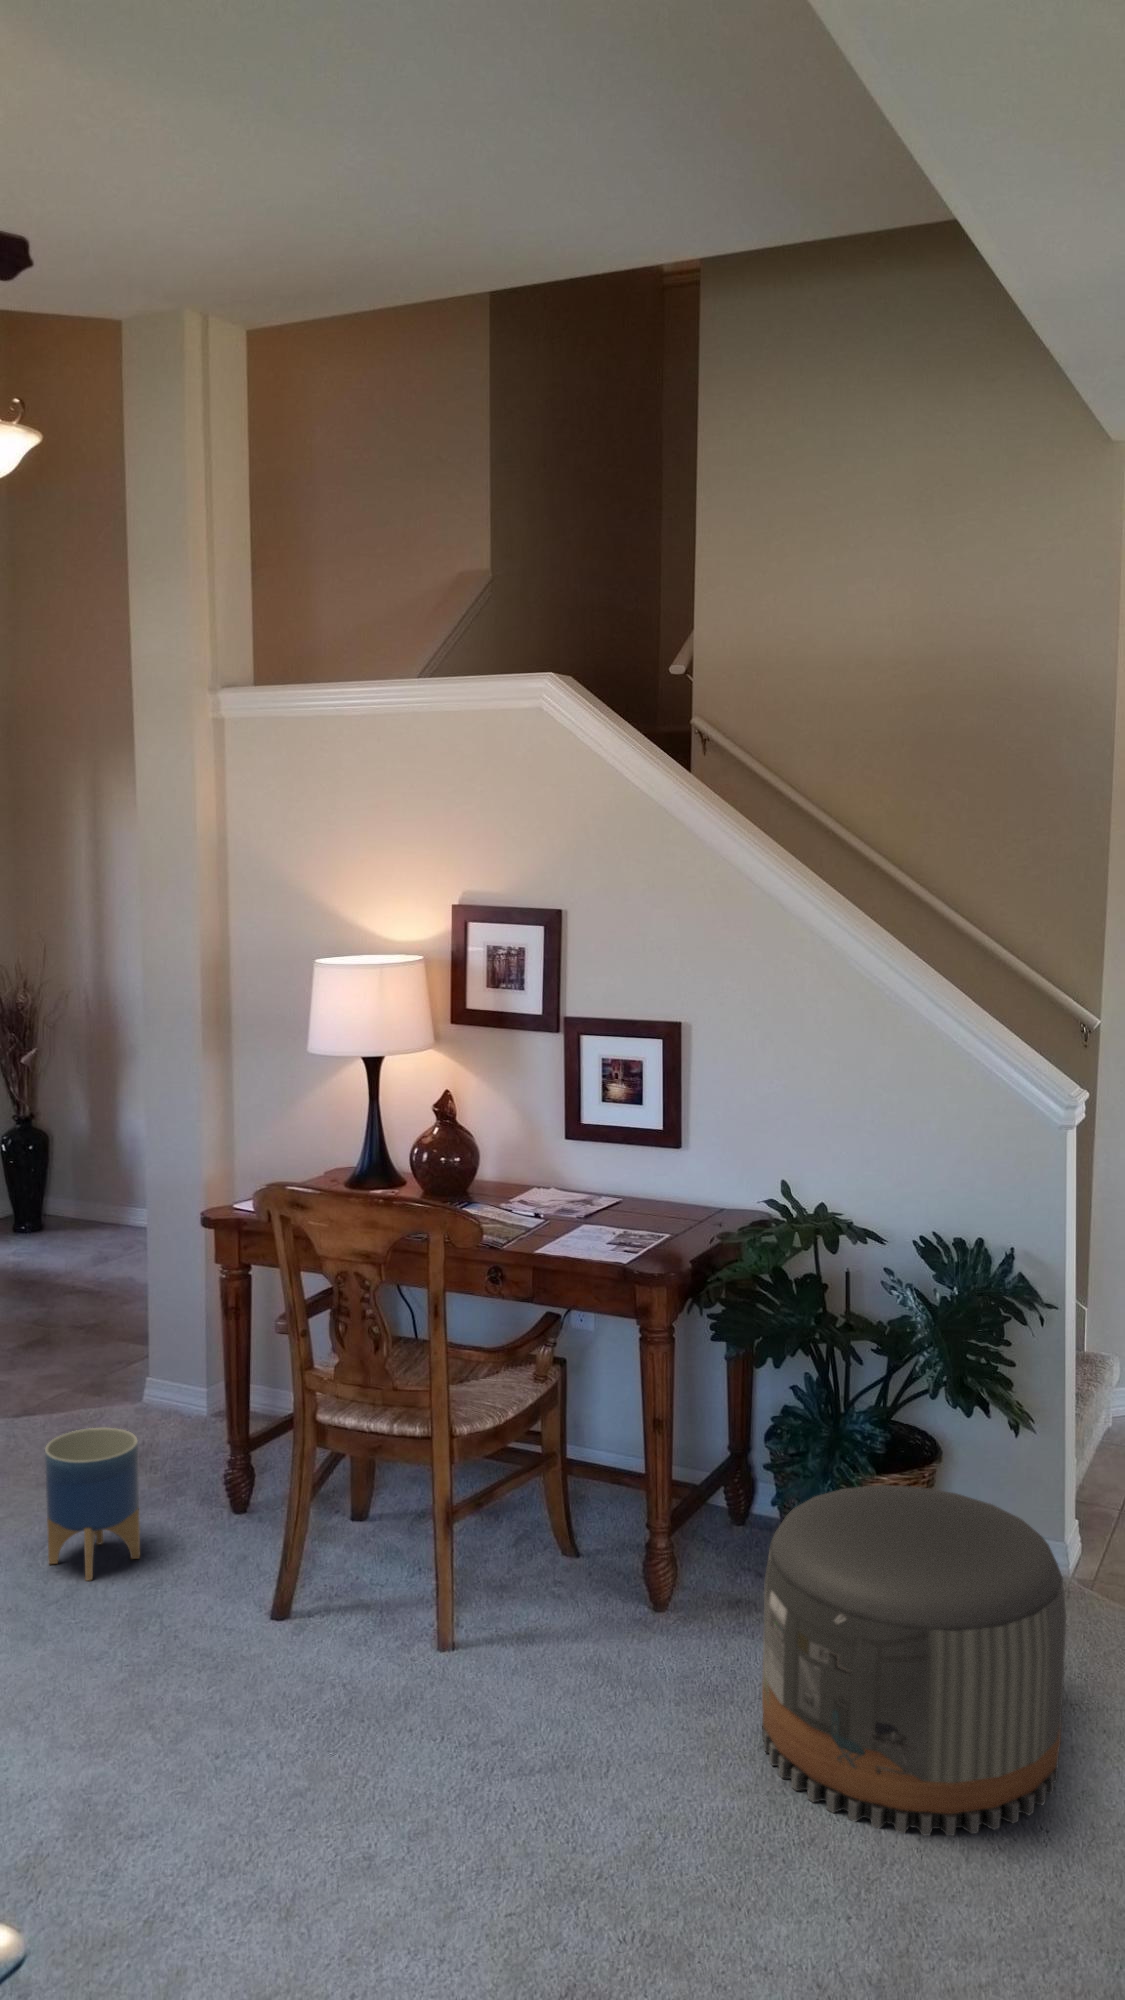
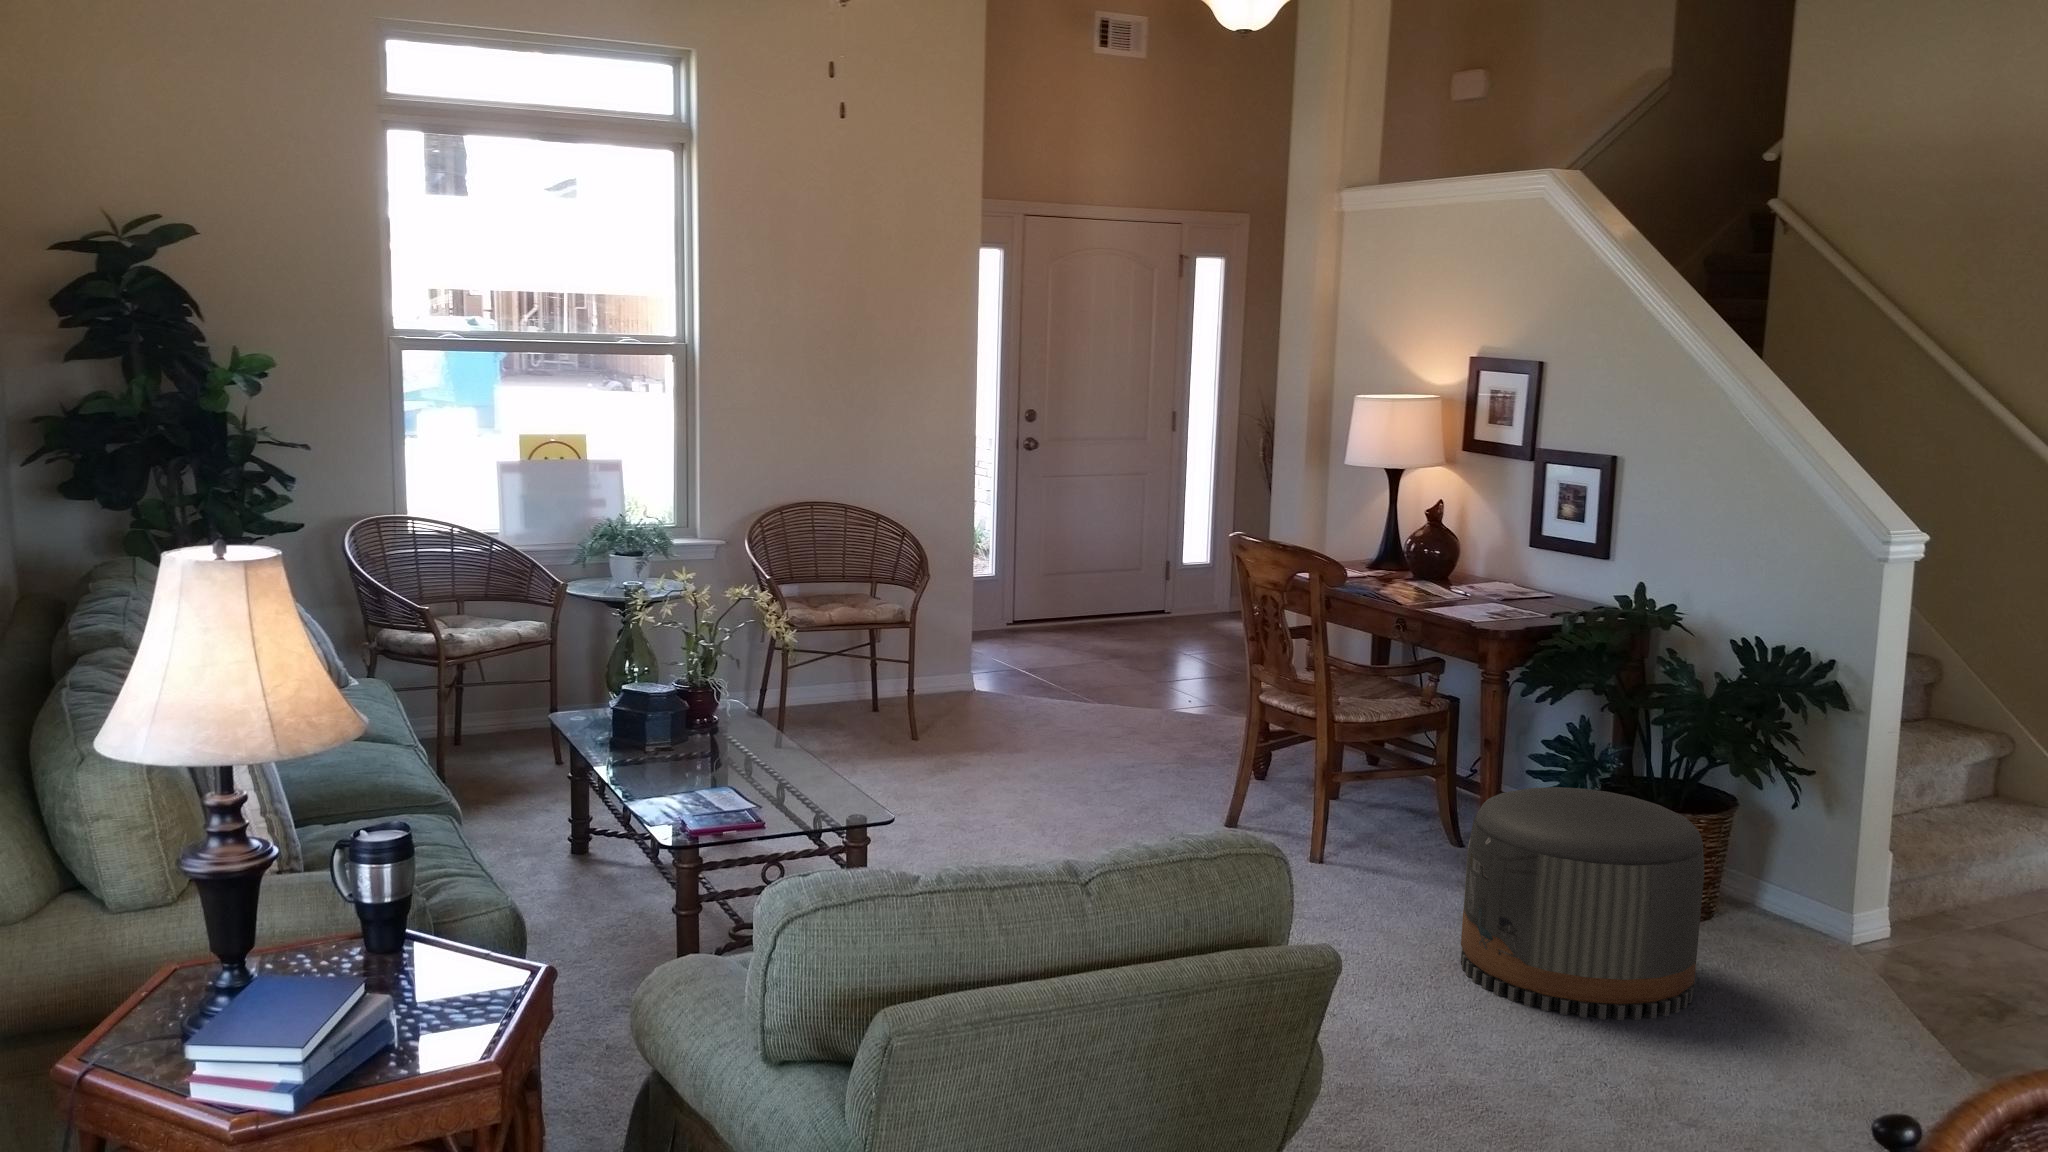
planter: present [45,1428,140,1581] -> none [1108,705,1170,800]

